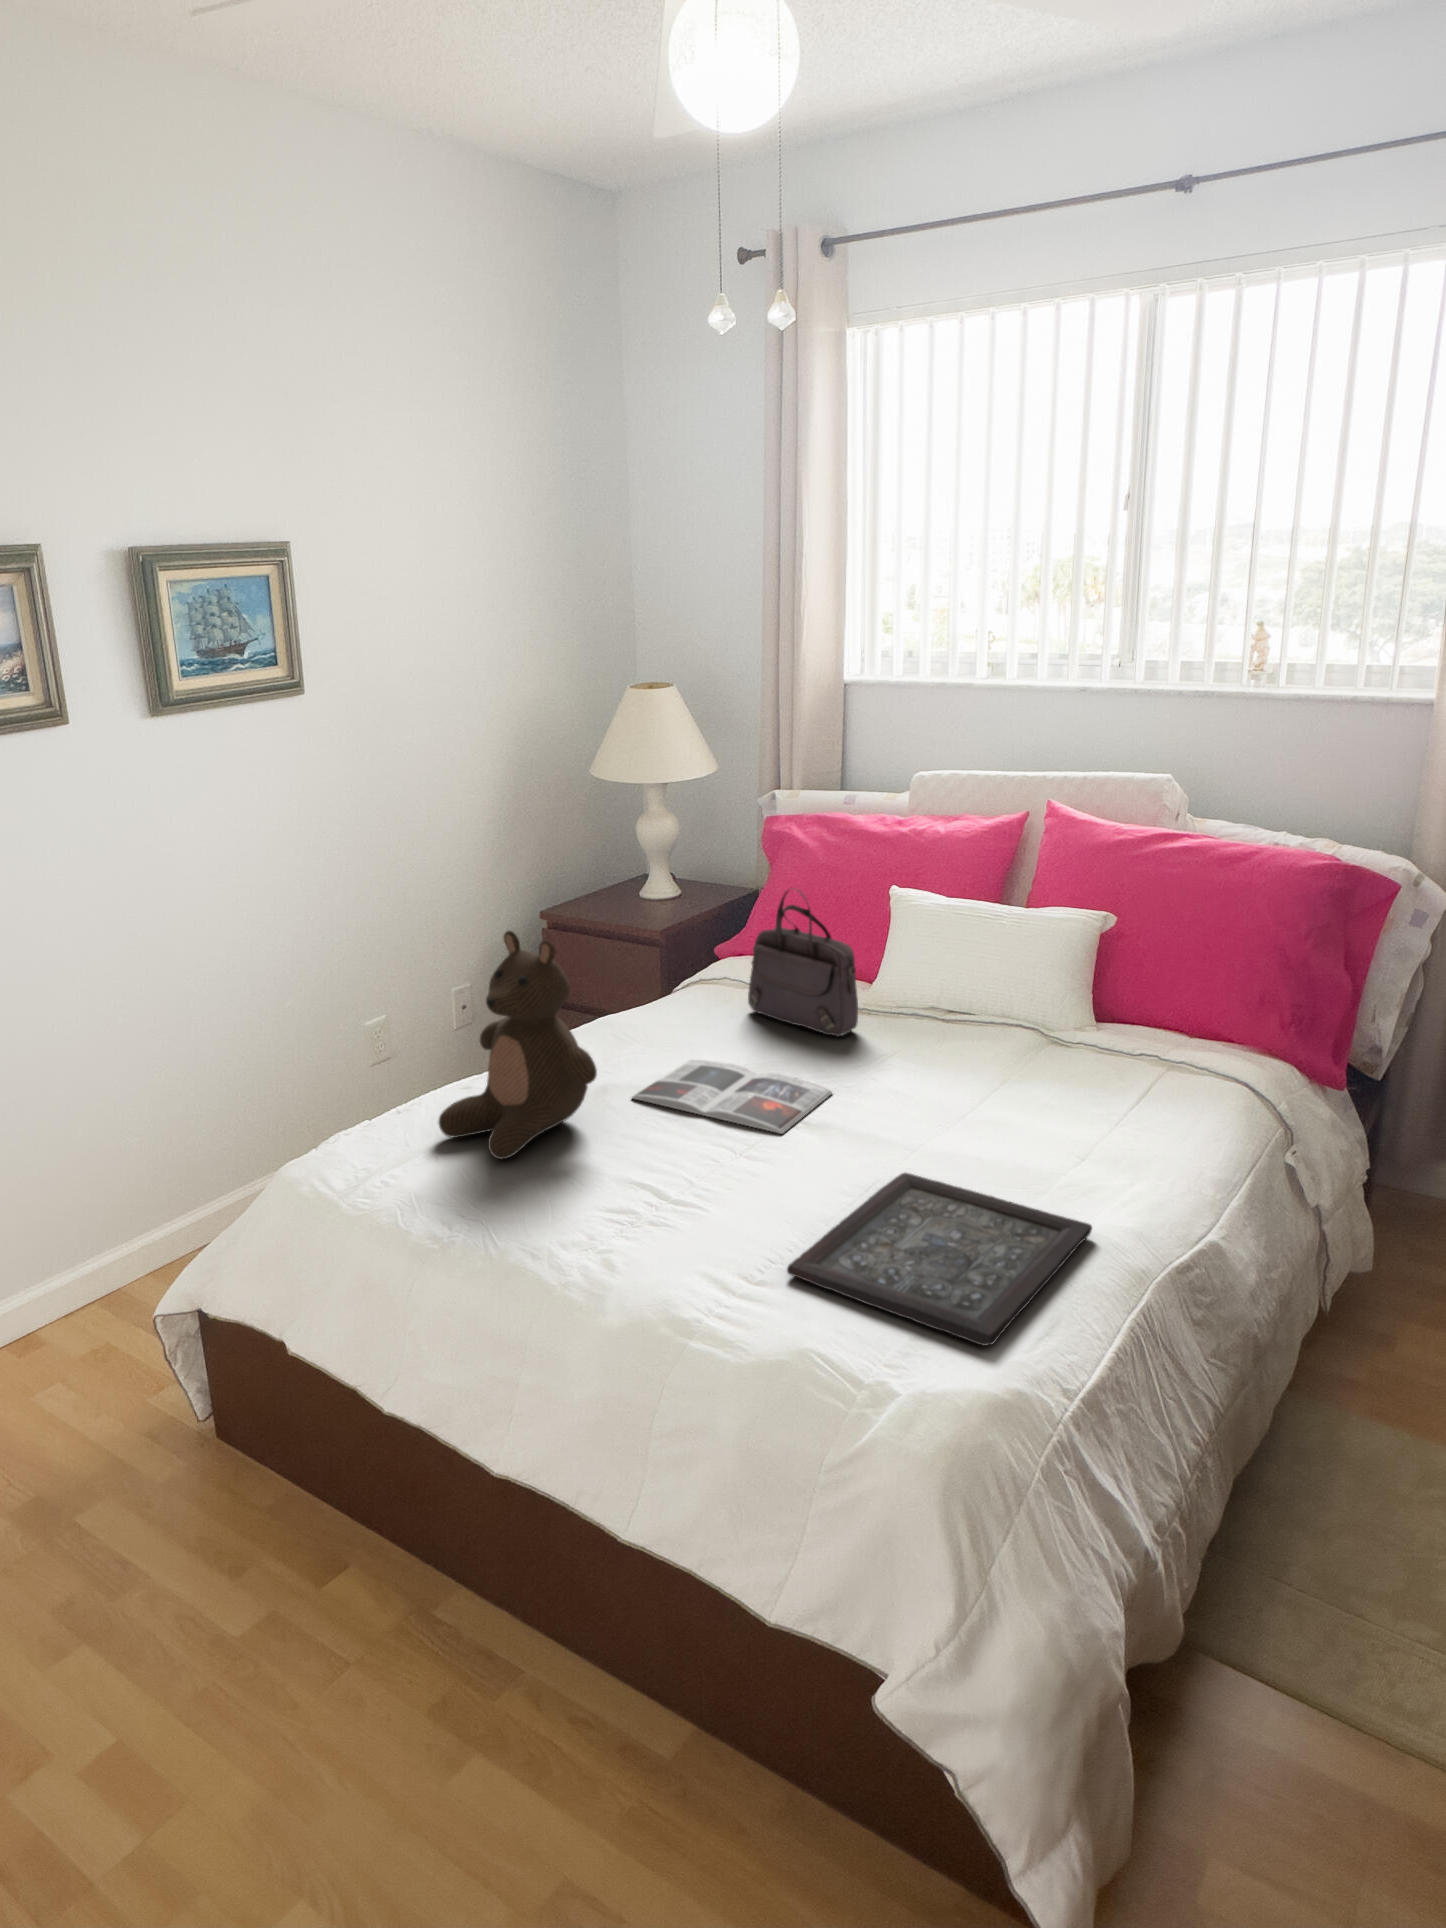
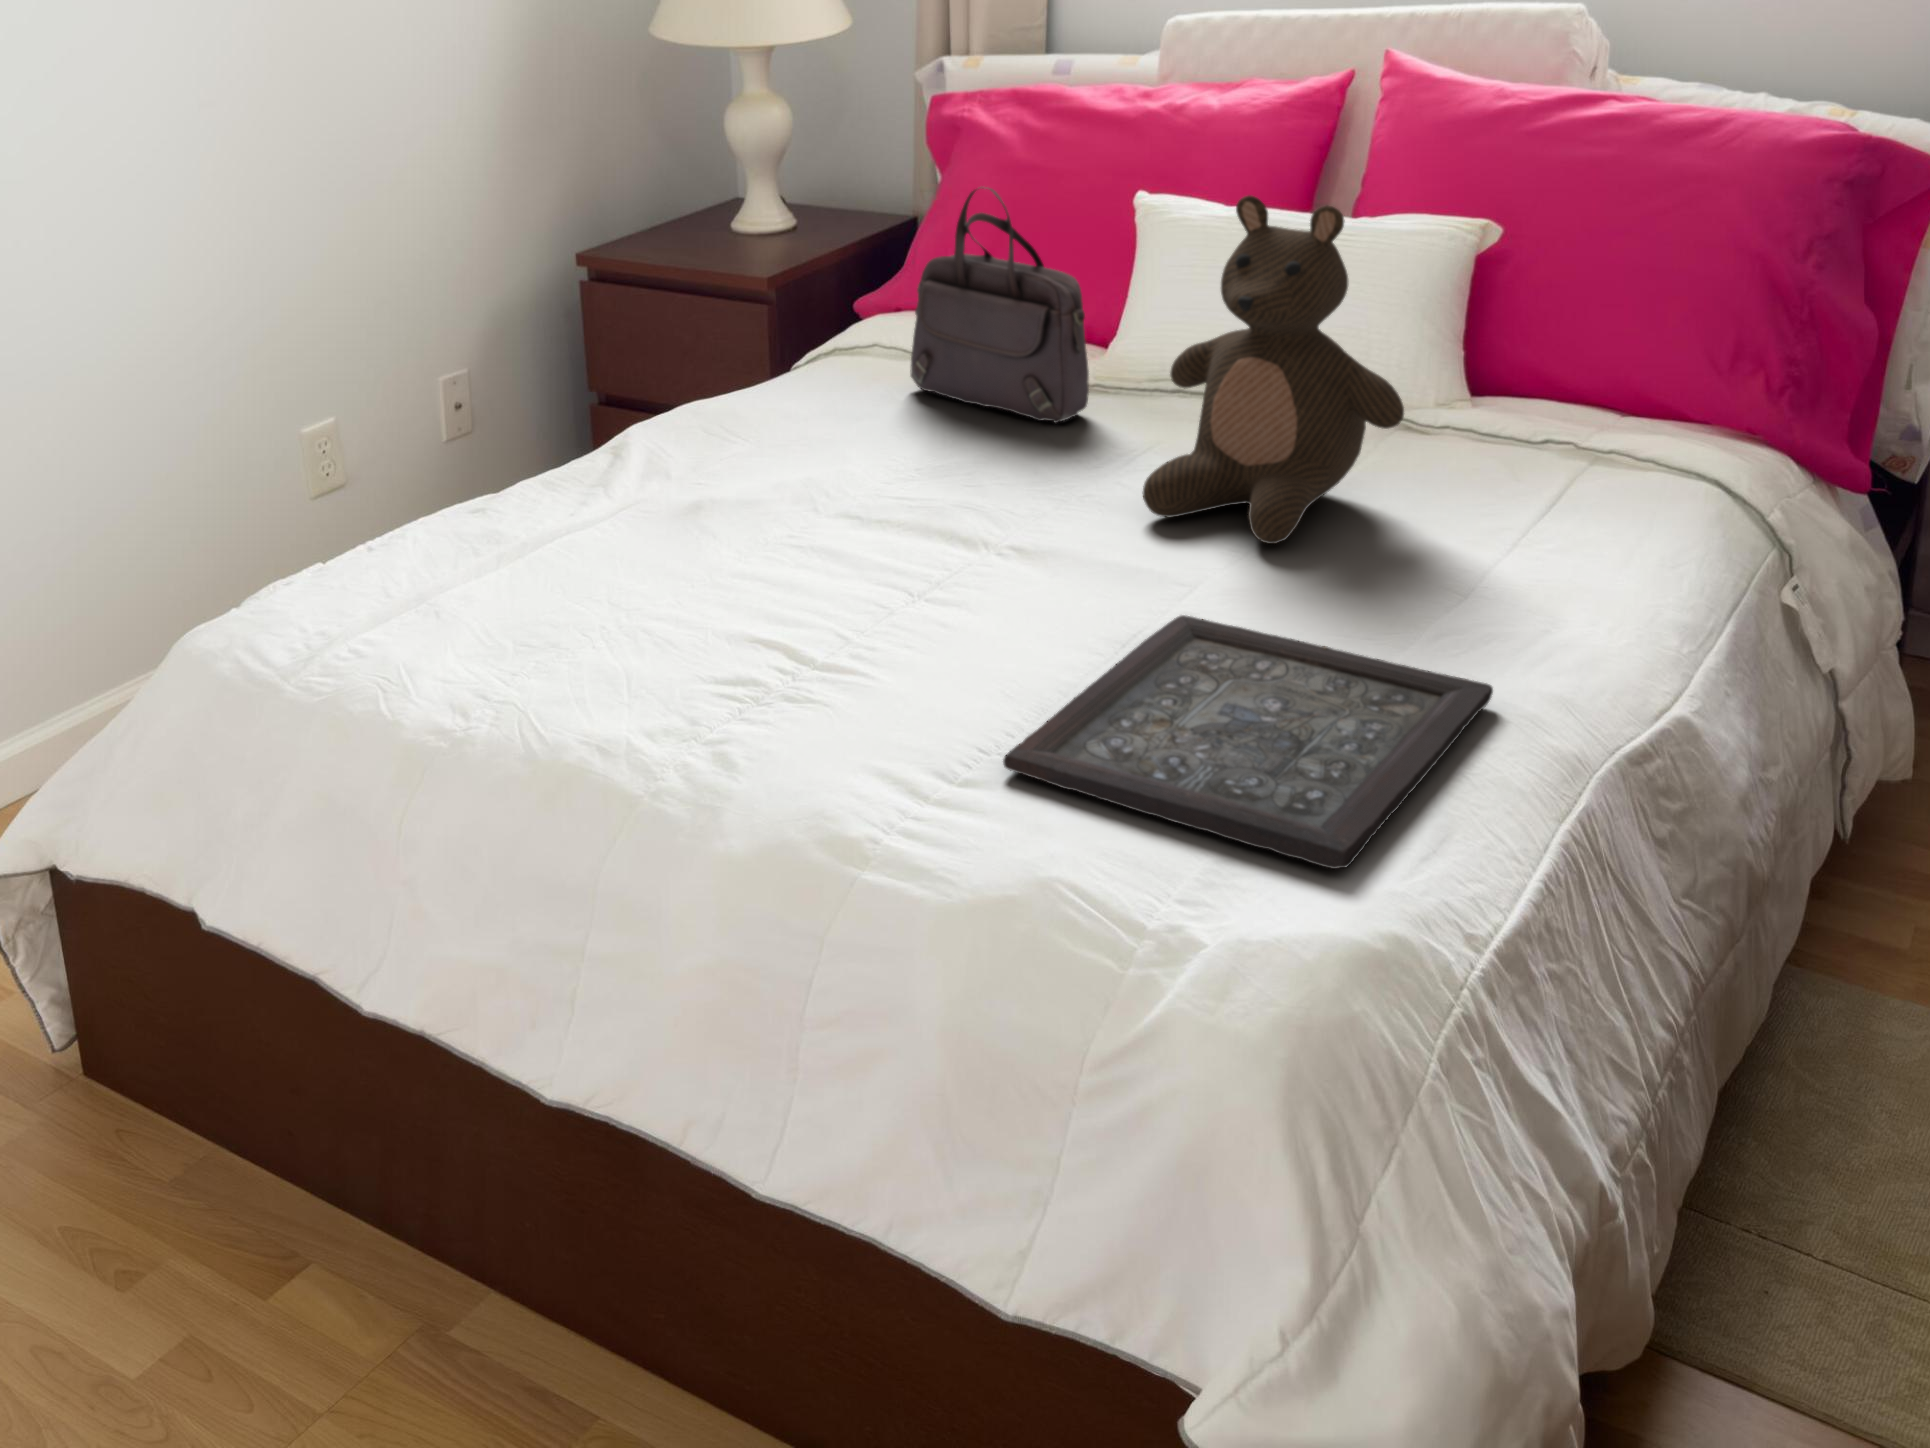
stuffed bear: present [438,931,597,1159] -> present [1143,195,1404,544]
magazine: present [632,1060,832,1134] -> none [732,459,1056,565]

